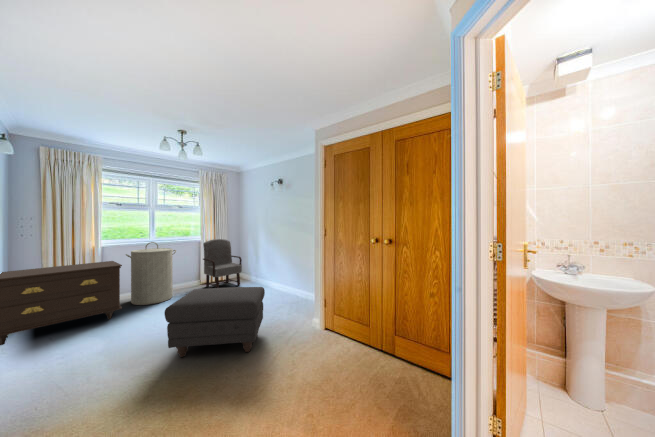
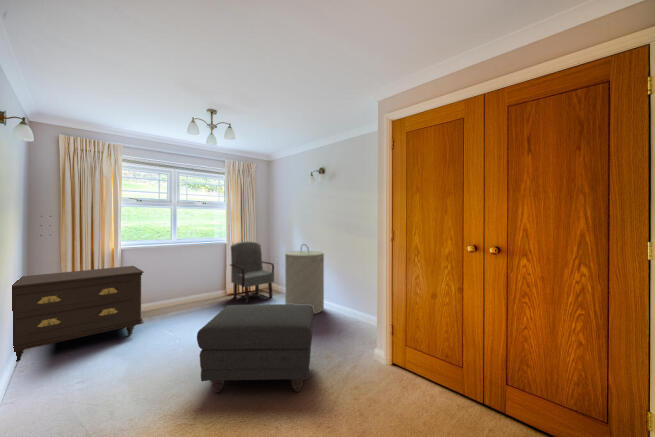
laundry hamper: present [126,242,176,305] -> present [285,244,324,314]

